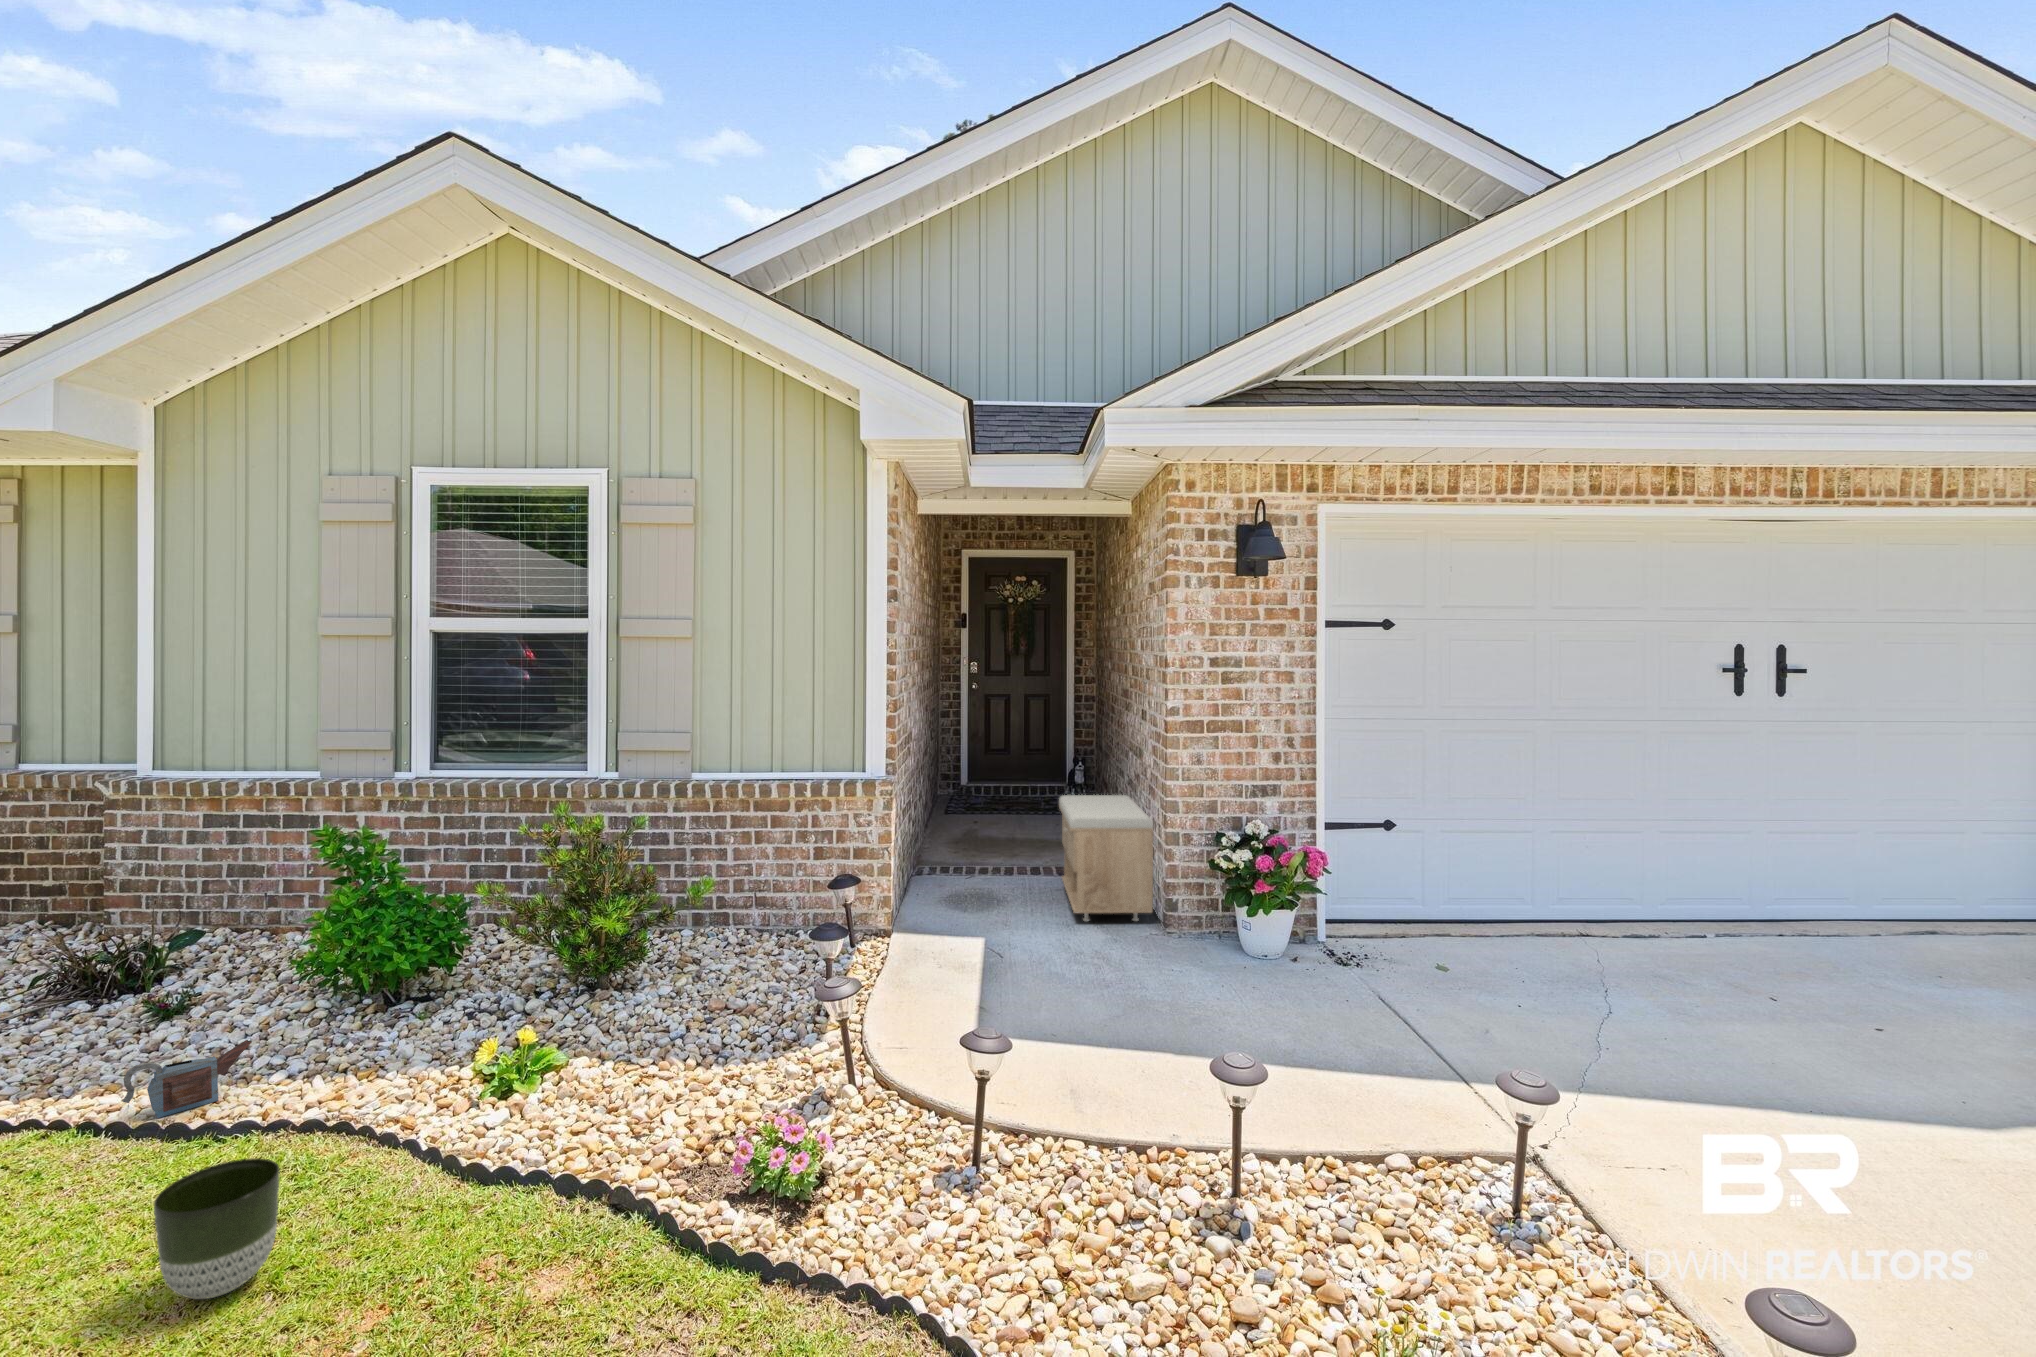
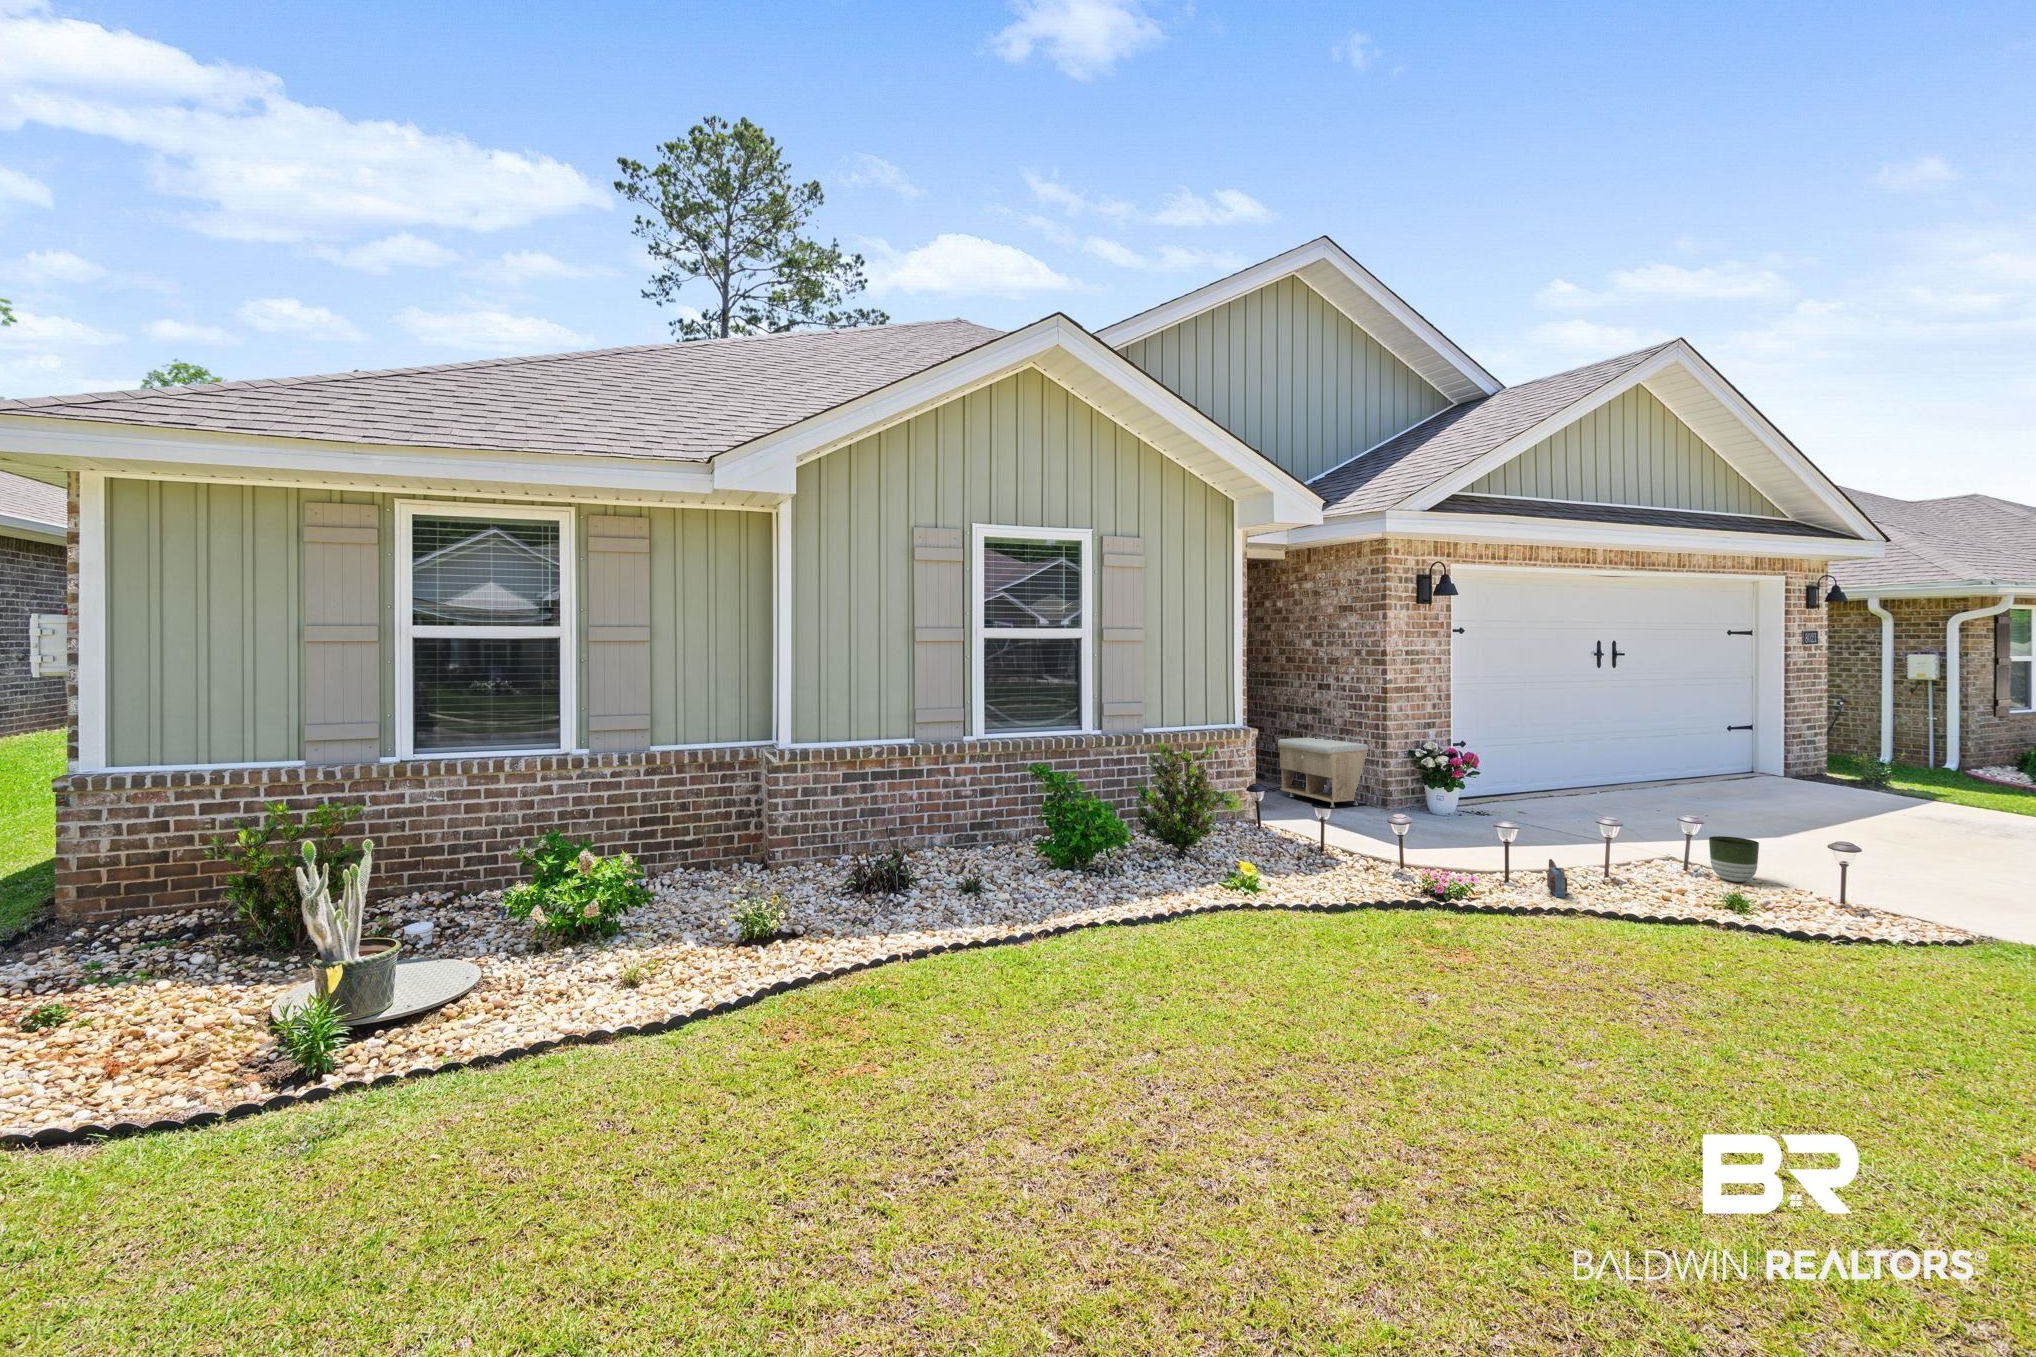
watering can: present [123,1040,252,1118] -> present [1547,859,1567,898]
planter: present [154,1158,279,1299] -> present [1709,836,1759,882]

